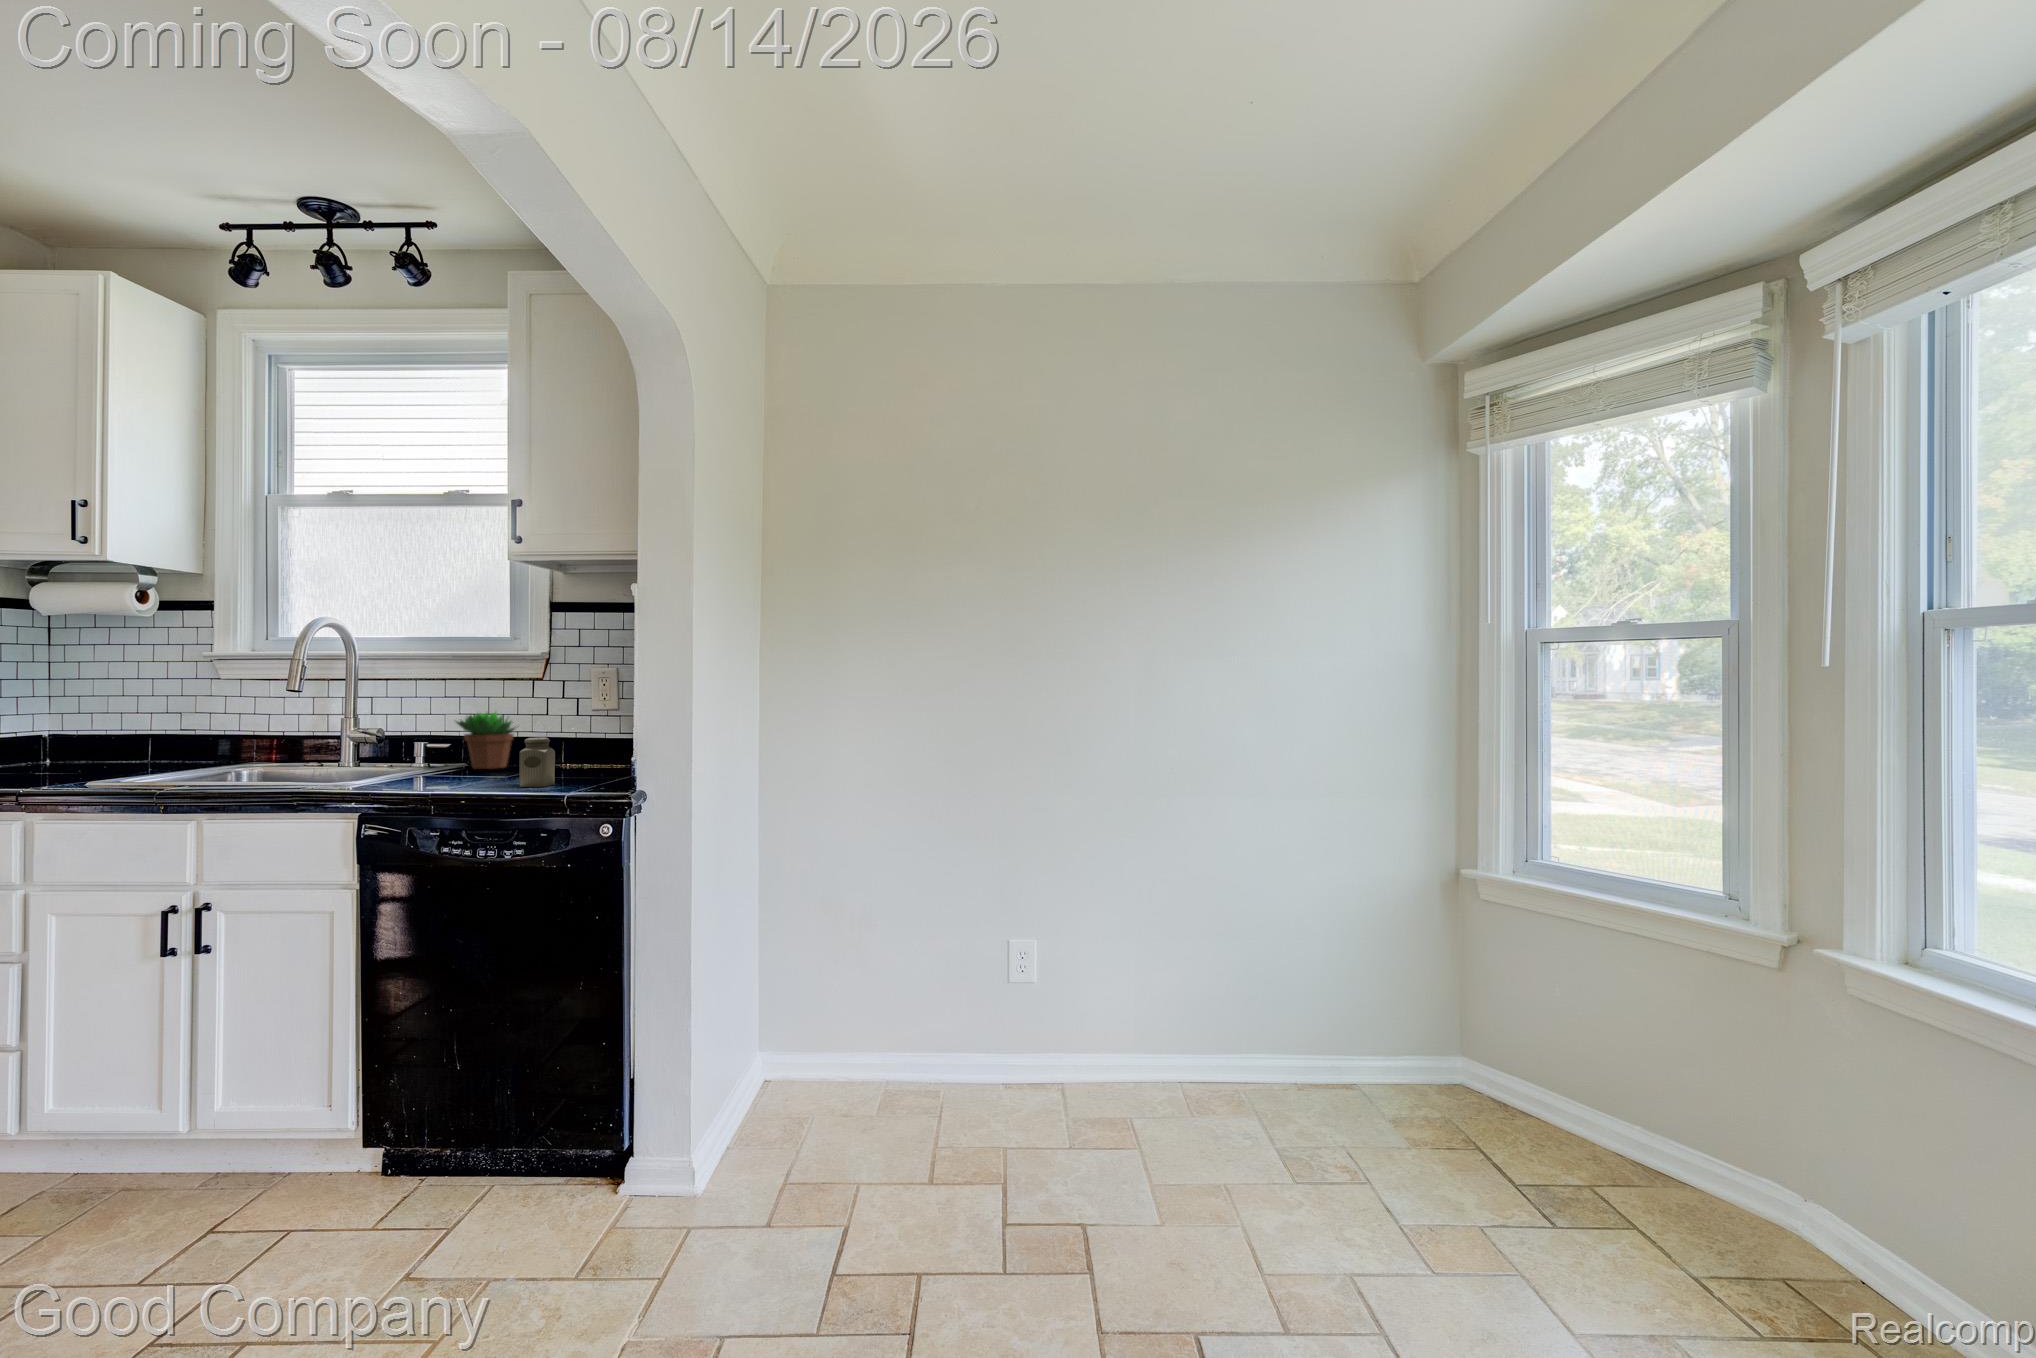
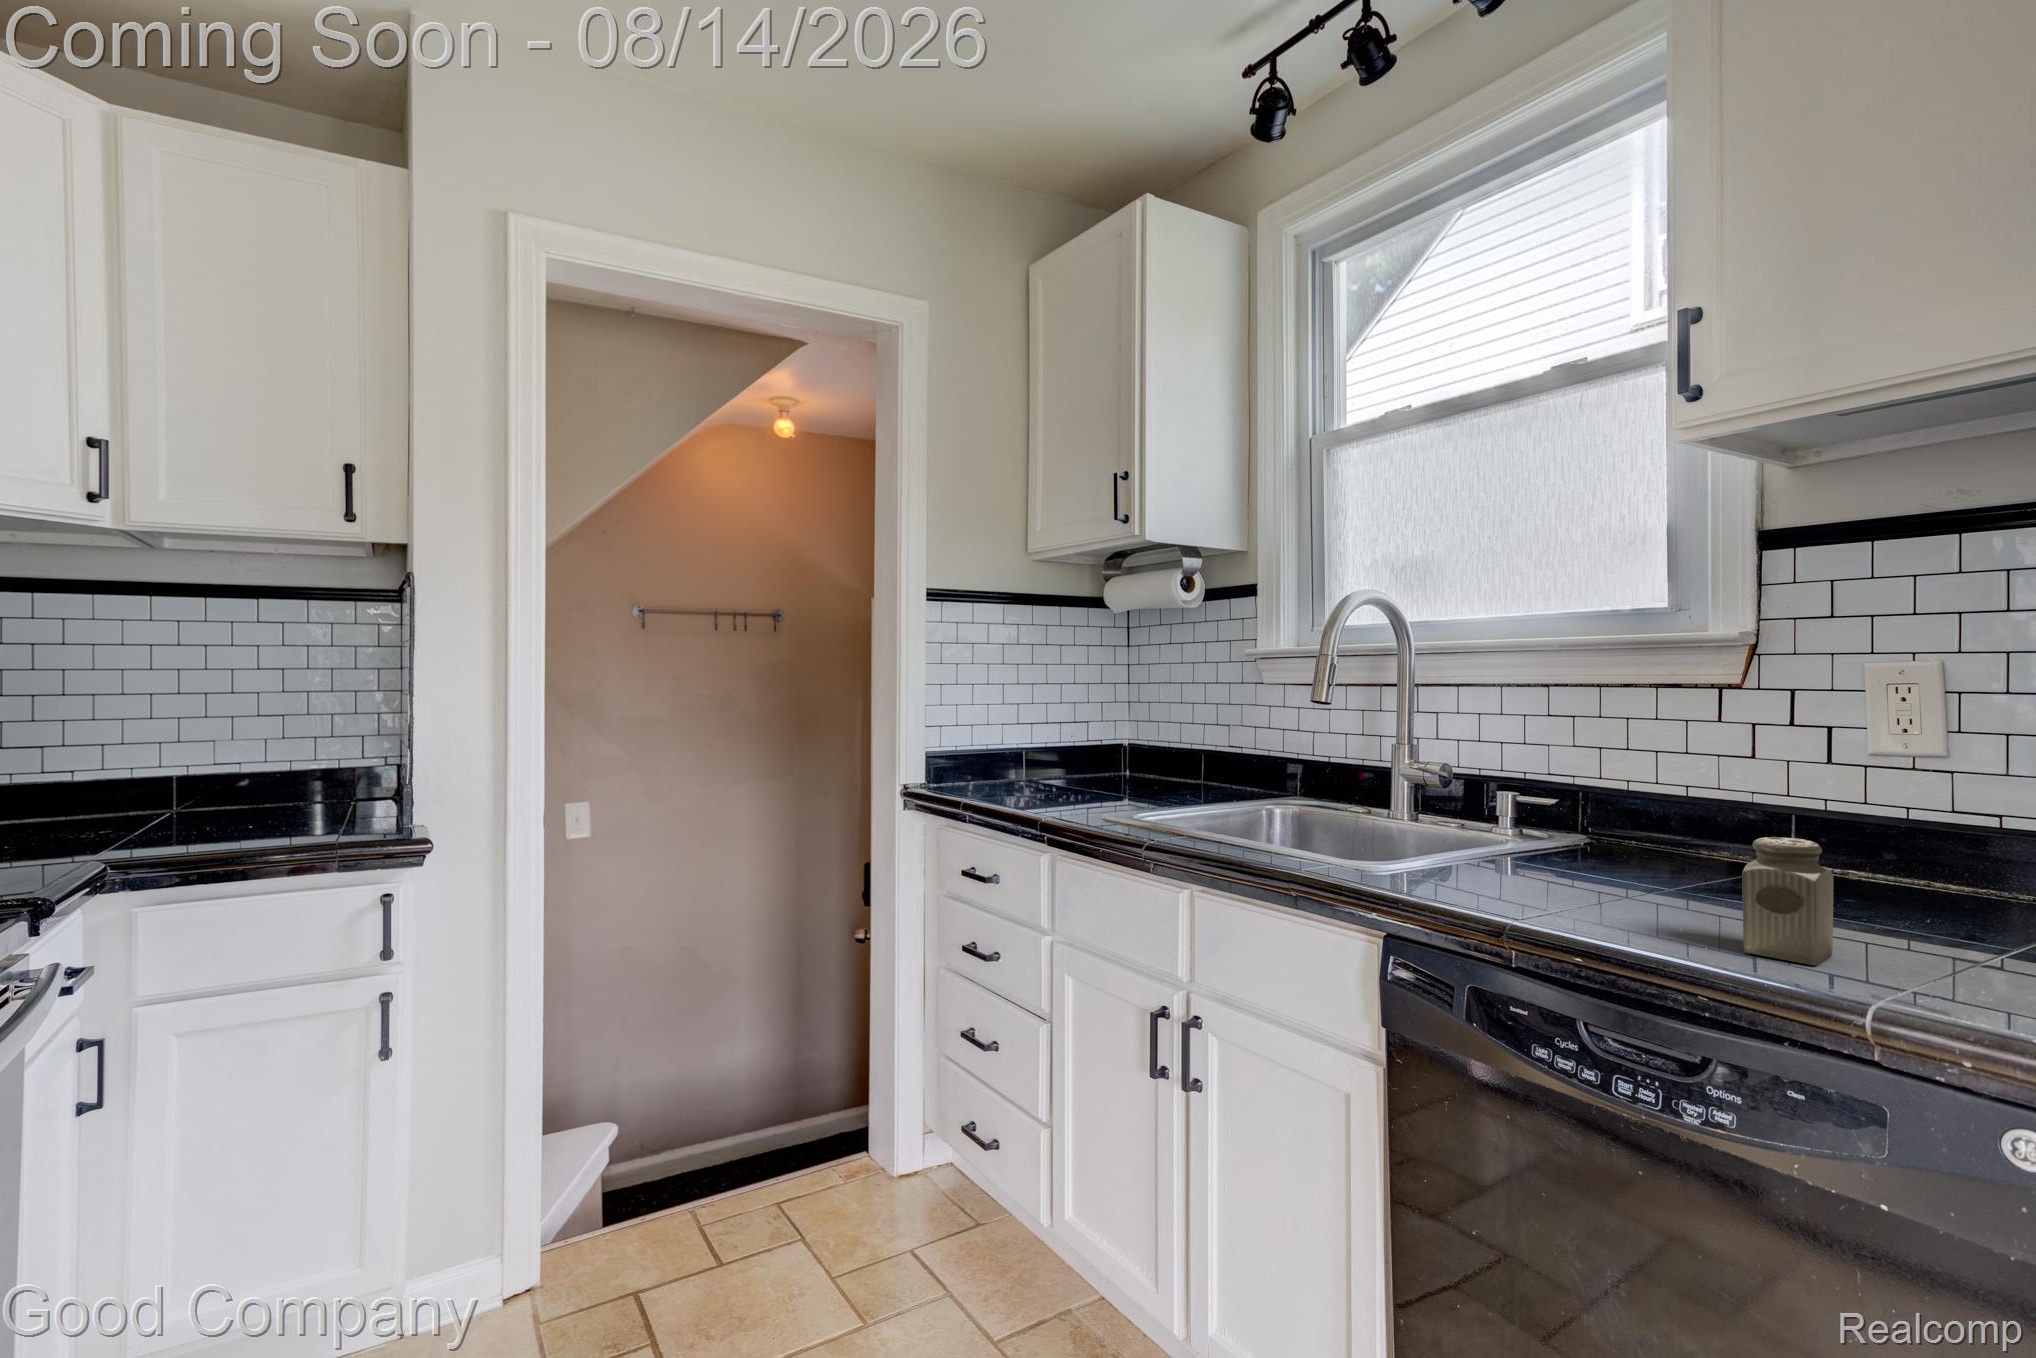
succulent plant: present [456,712,515,769] -> none [1563,744,1690,856]

